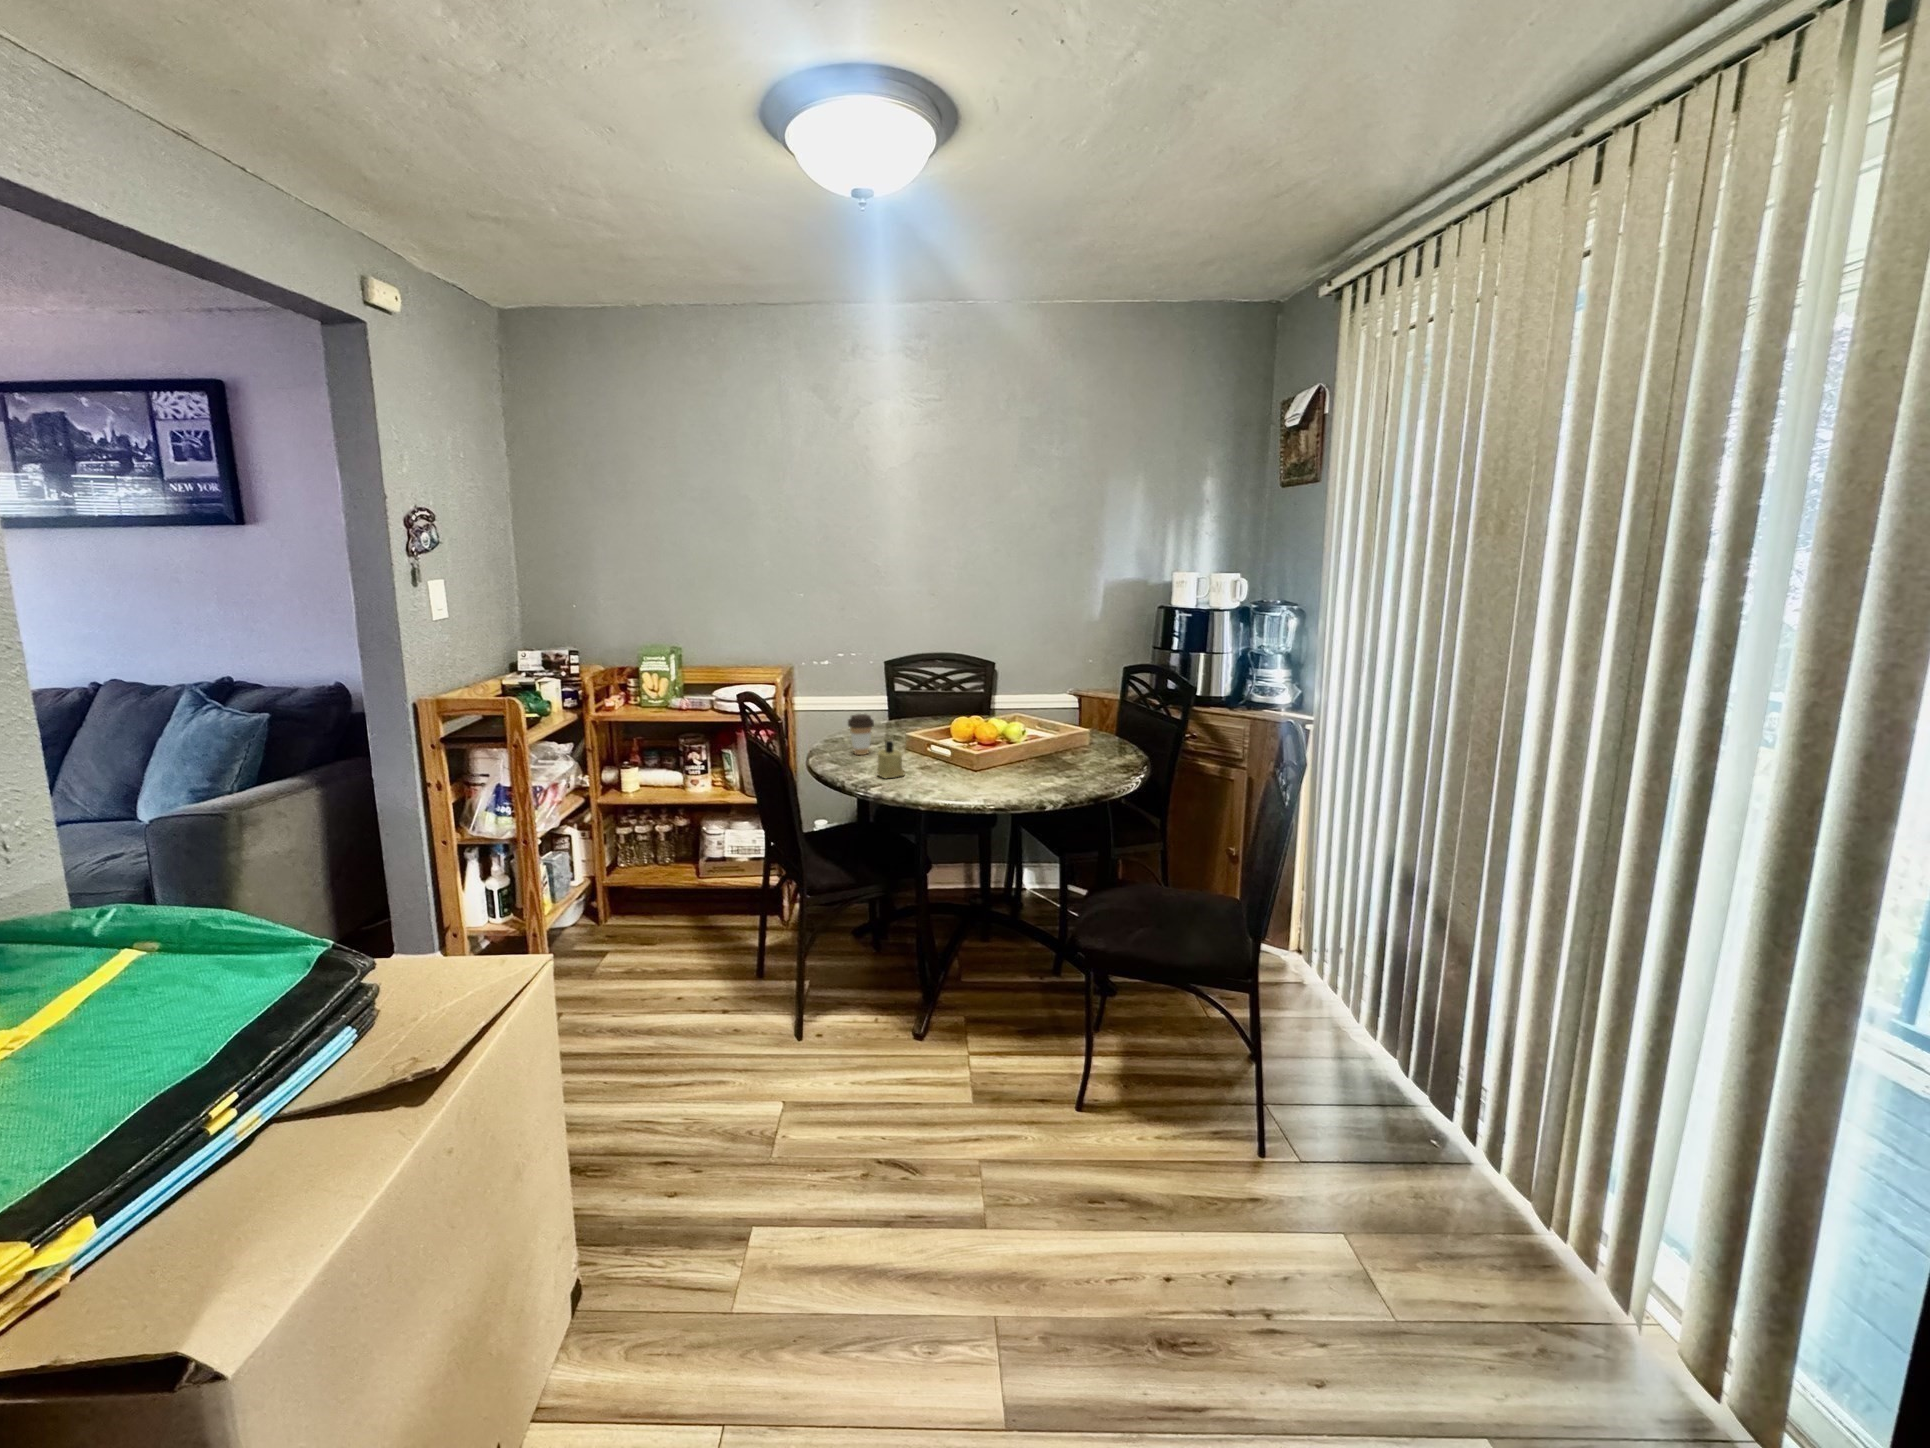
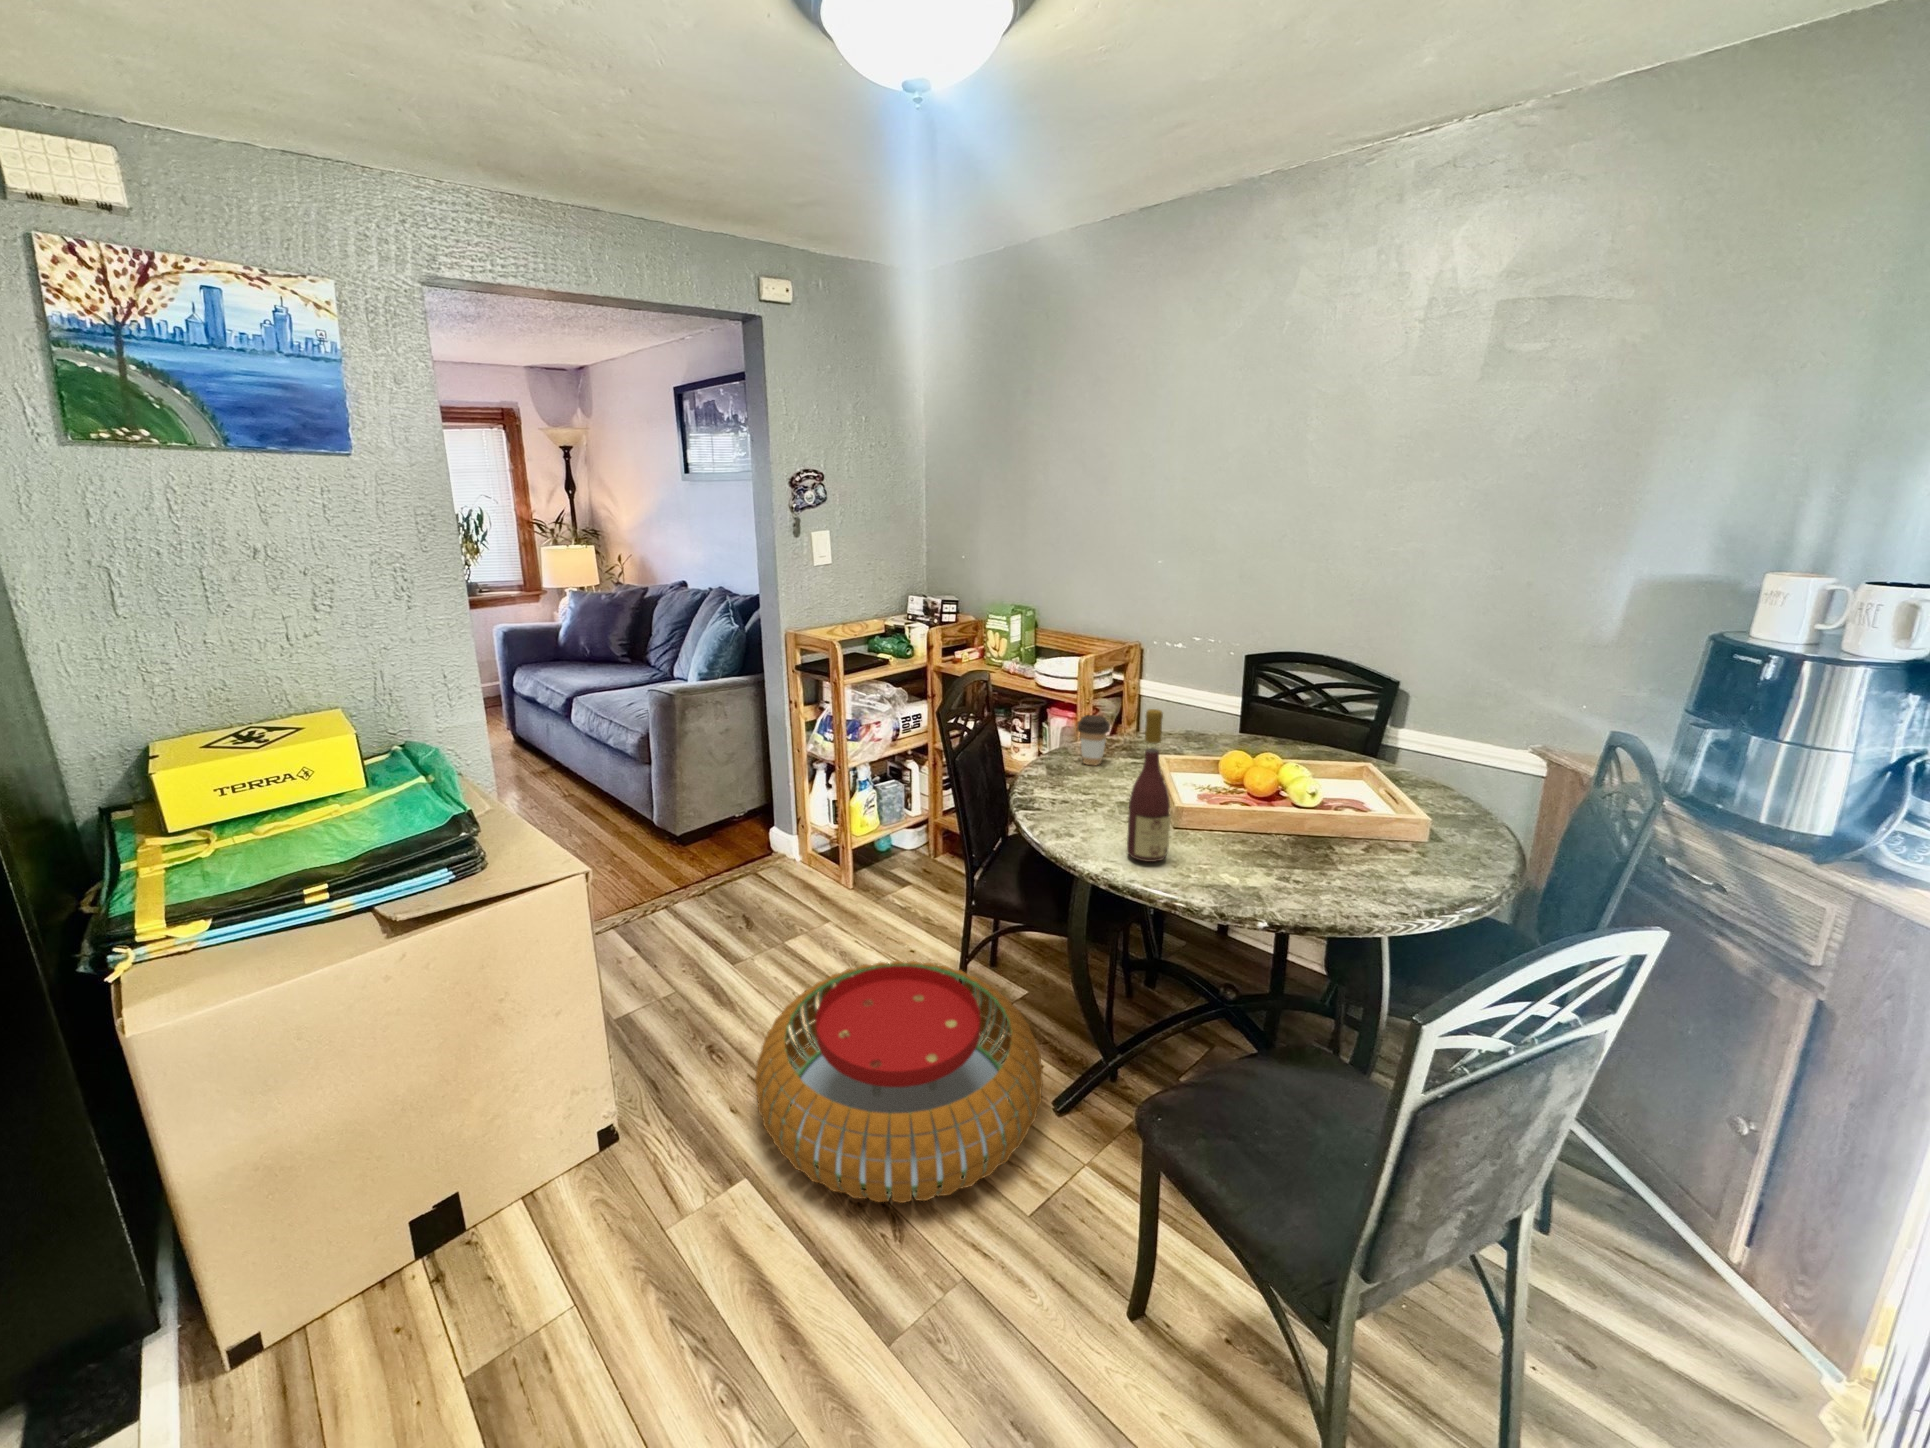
wine bottle: none [988,680,1019,794] -> present [1127,709,1171,862]
candle: present [877,741,905,778] -> none [1050,755,1082,803]
pouf: none [667,965,940,1185] -> present [755,961,1043,1203]

